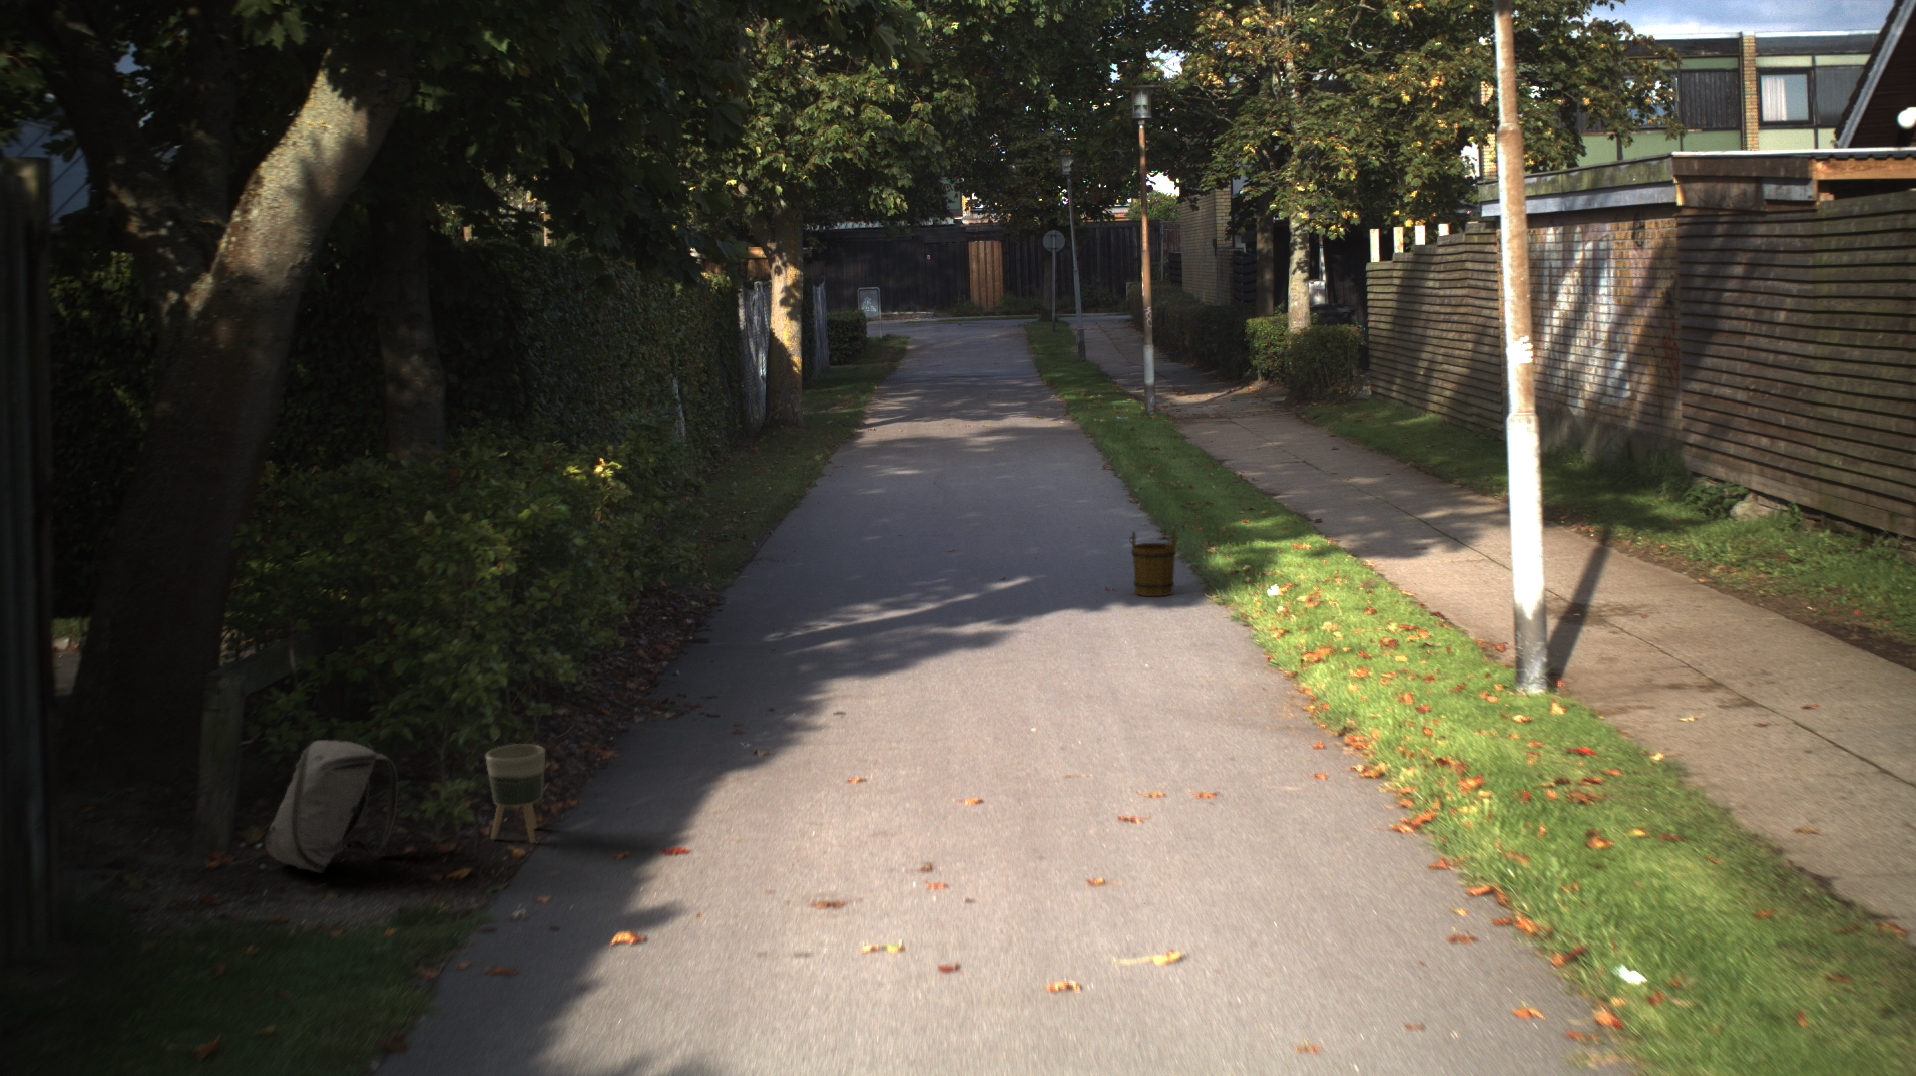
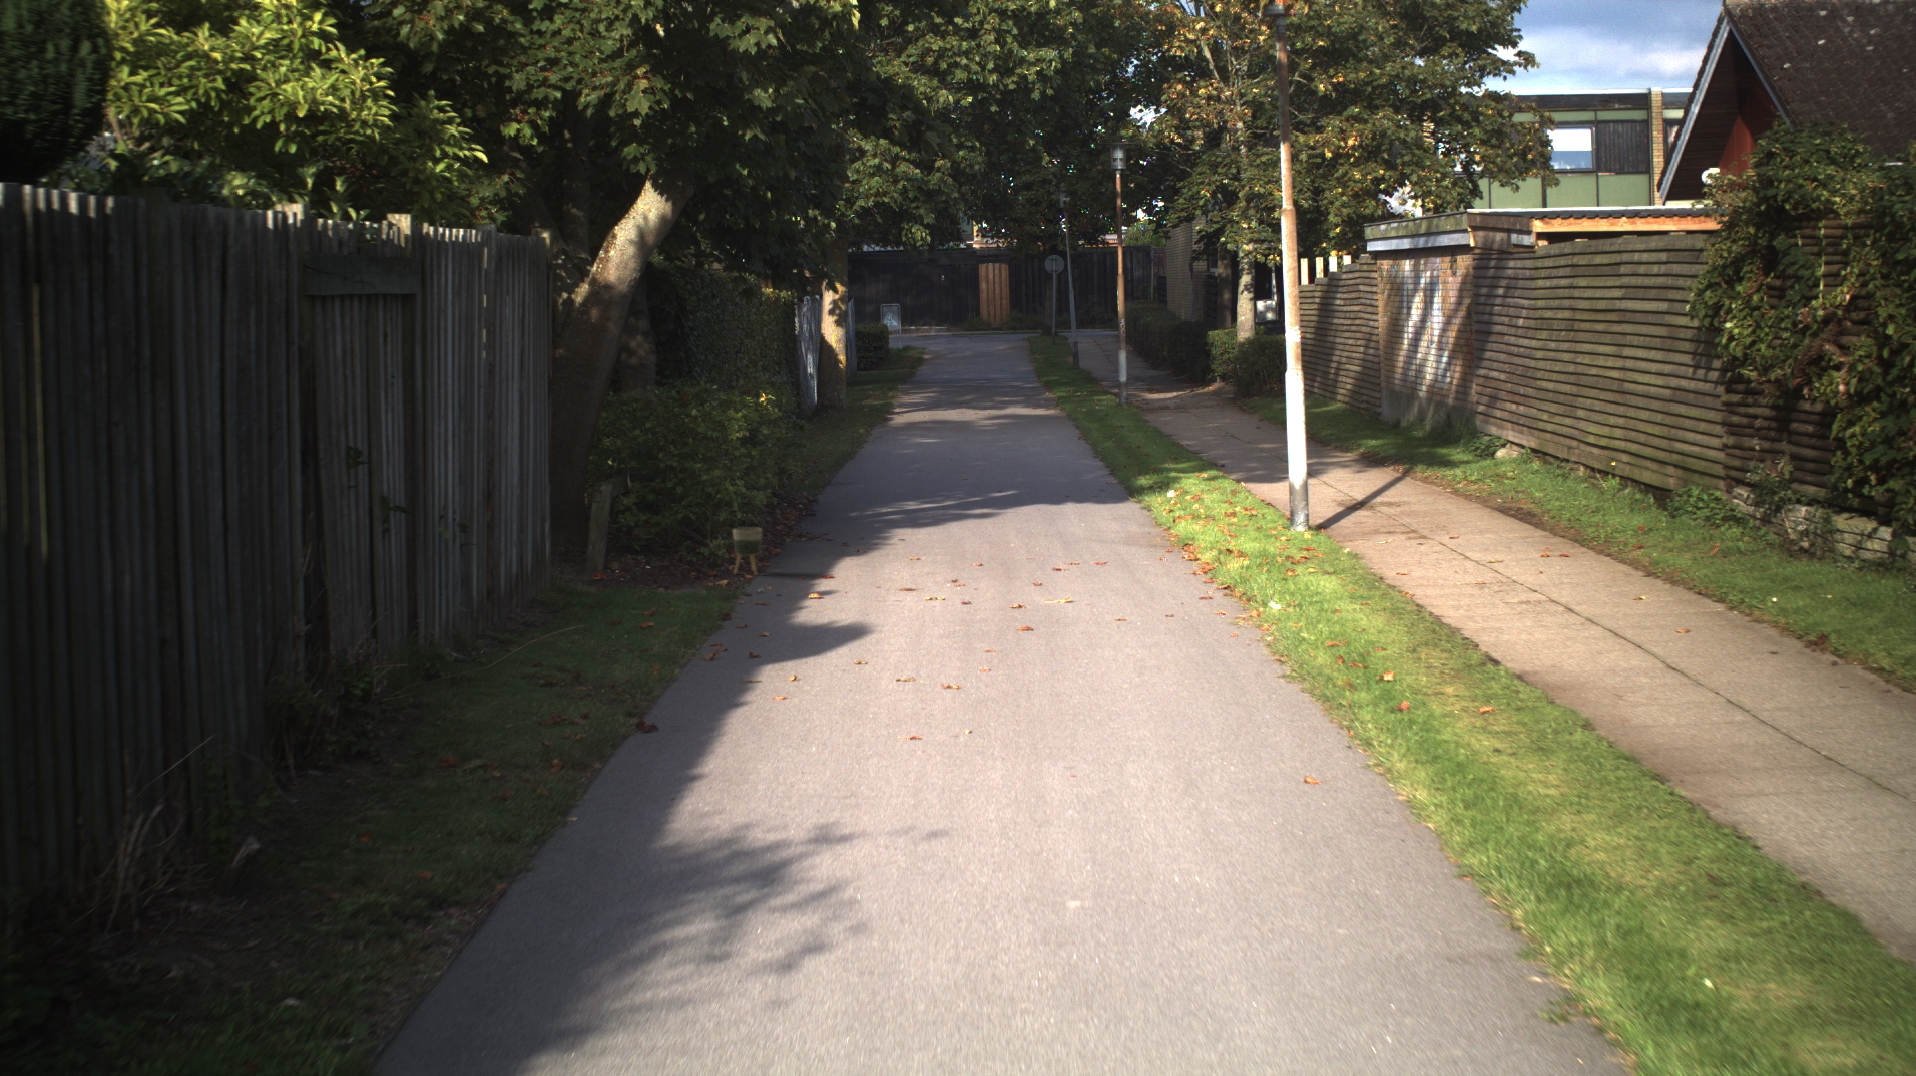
bucket: present [1130,531,1177,596] -> none [1081,456,1112,497]
backpack: present [265,741,398,873] -> none [627,521,690,582]

